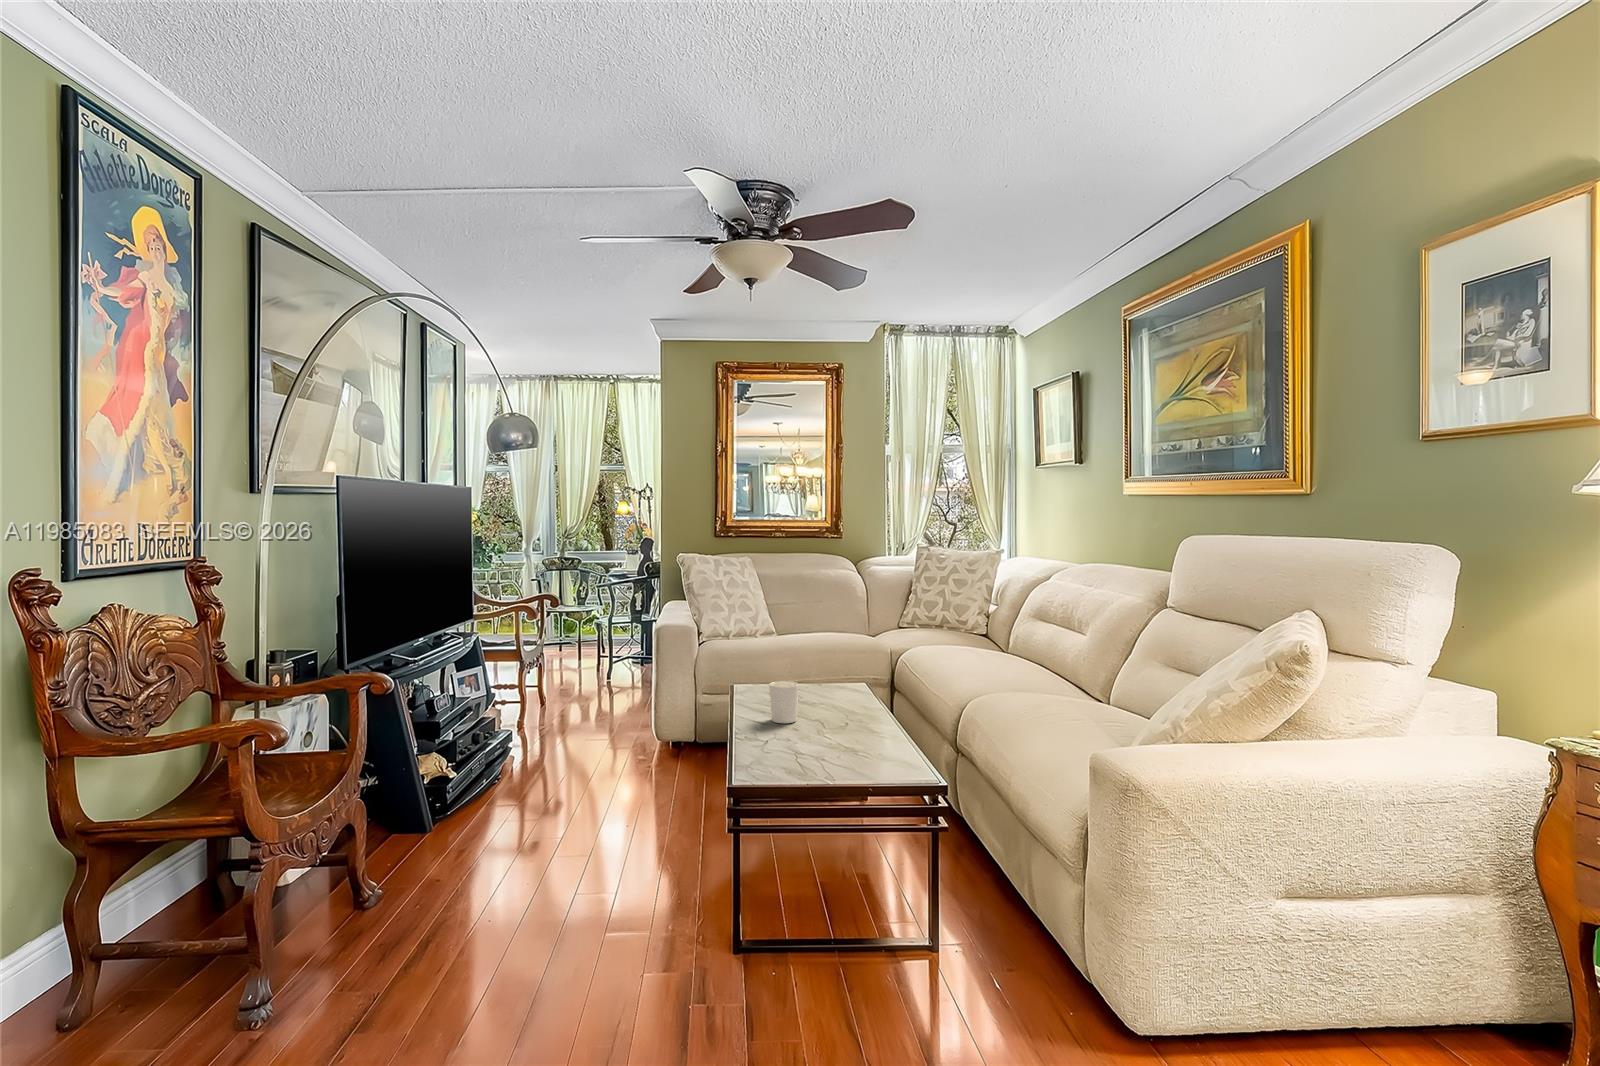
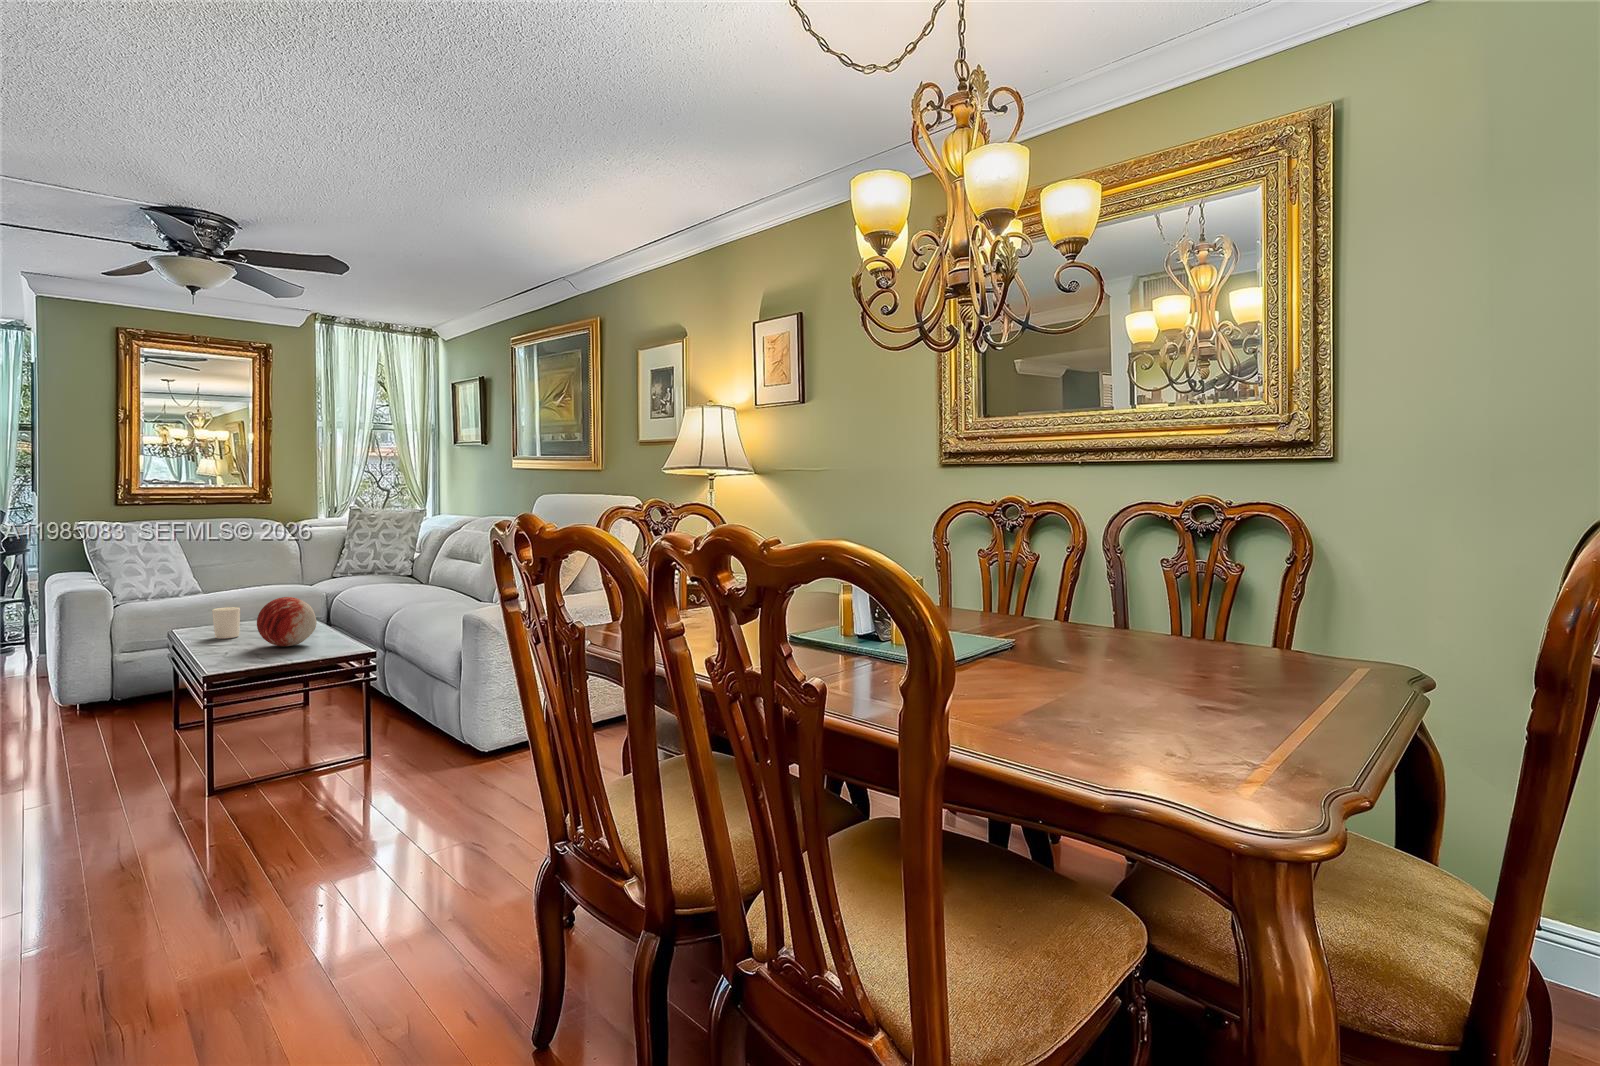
decorative orb: none [814,682,885,753] -> present [257,597,317,646]

